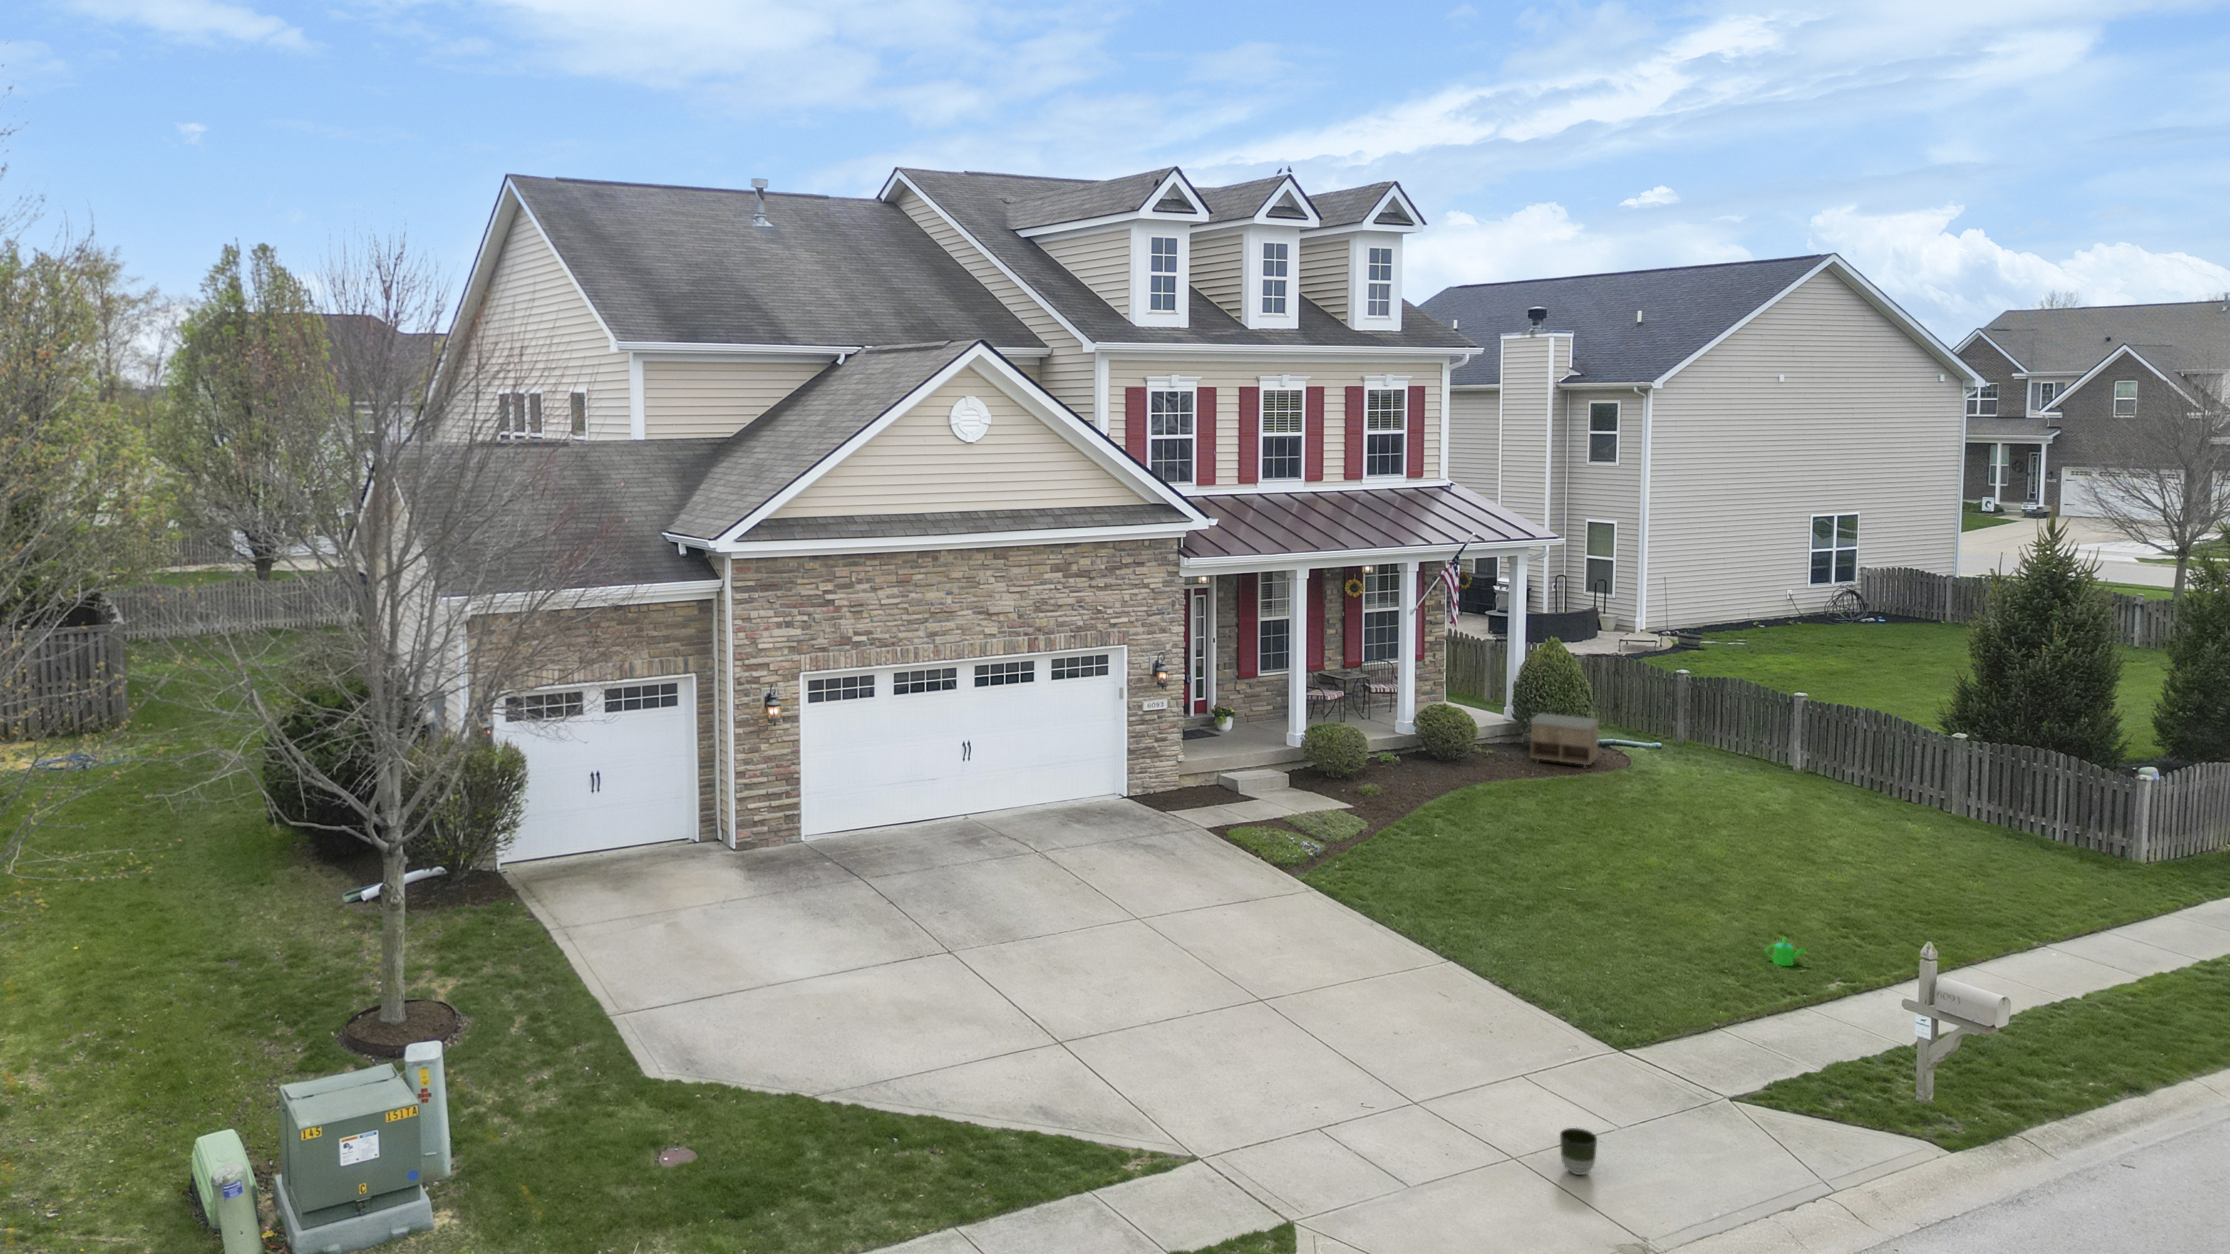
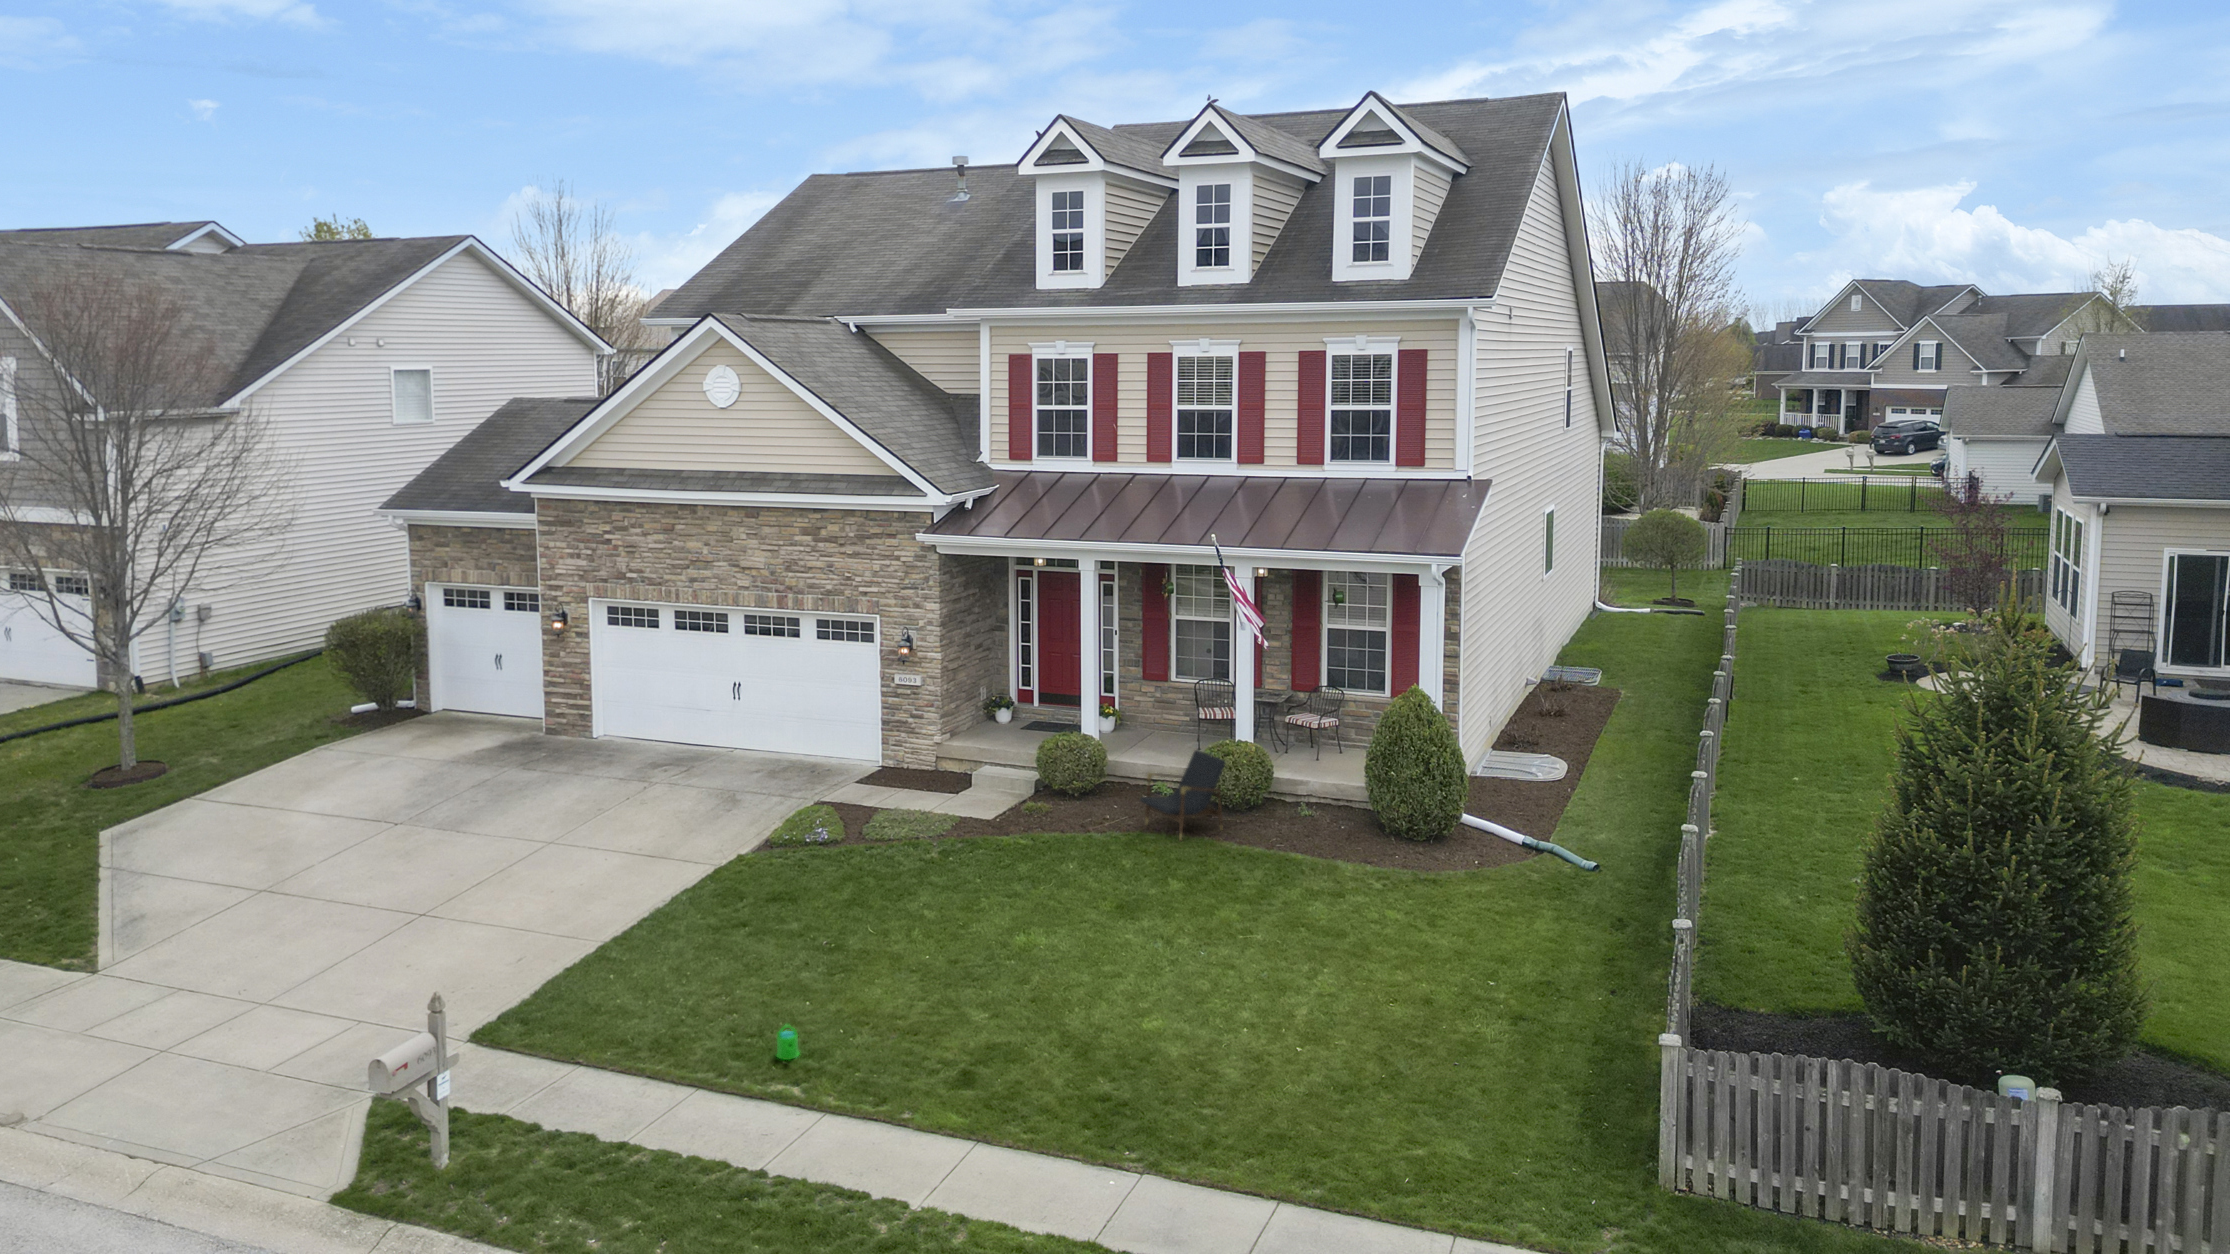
storage bench: present [1531,713,1599,767] -> none [1314,771,1387,848]
lounge chair: none [1441,716,1498,789] -> present [1140,750,1225,840]
planter: present [1560,1128,1597,1175] -> none [97,1059,134,1102]

